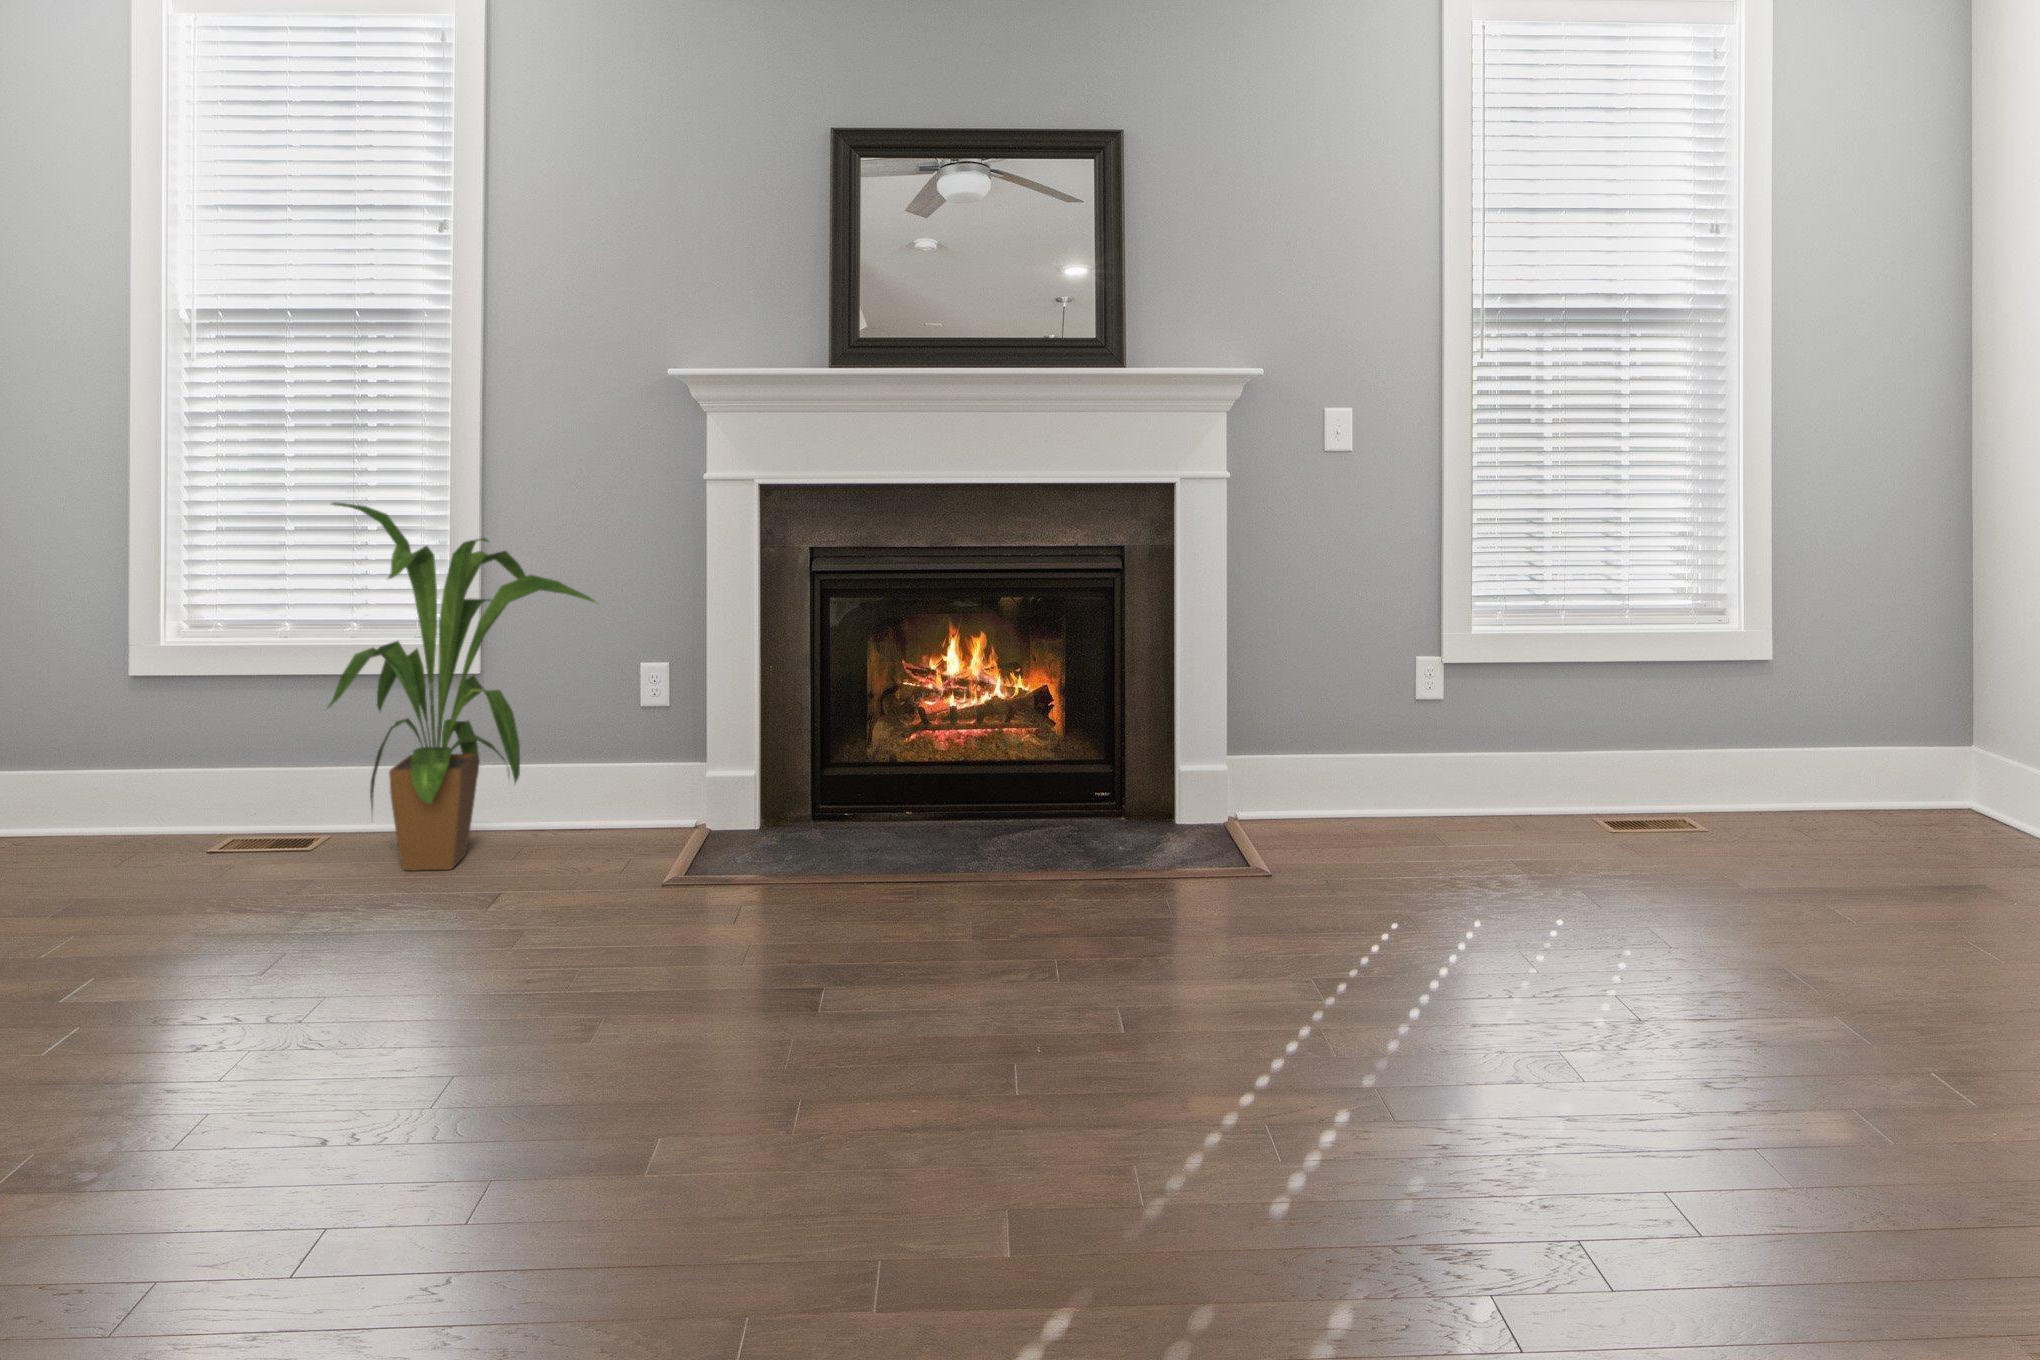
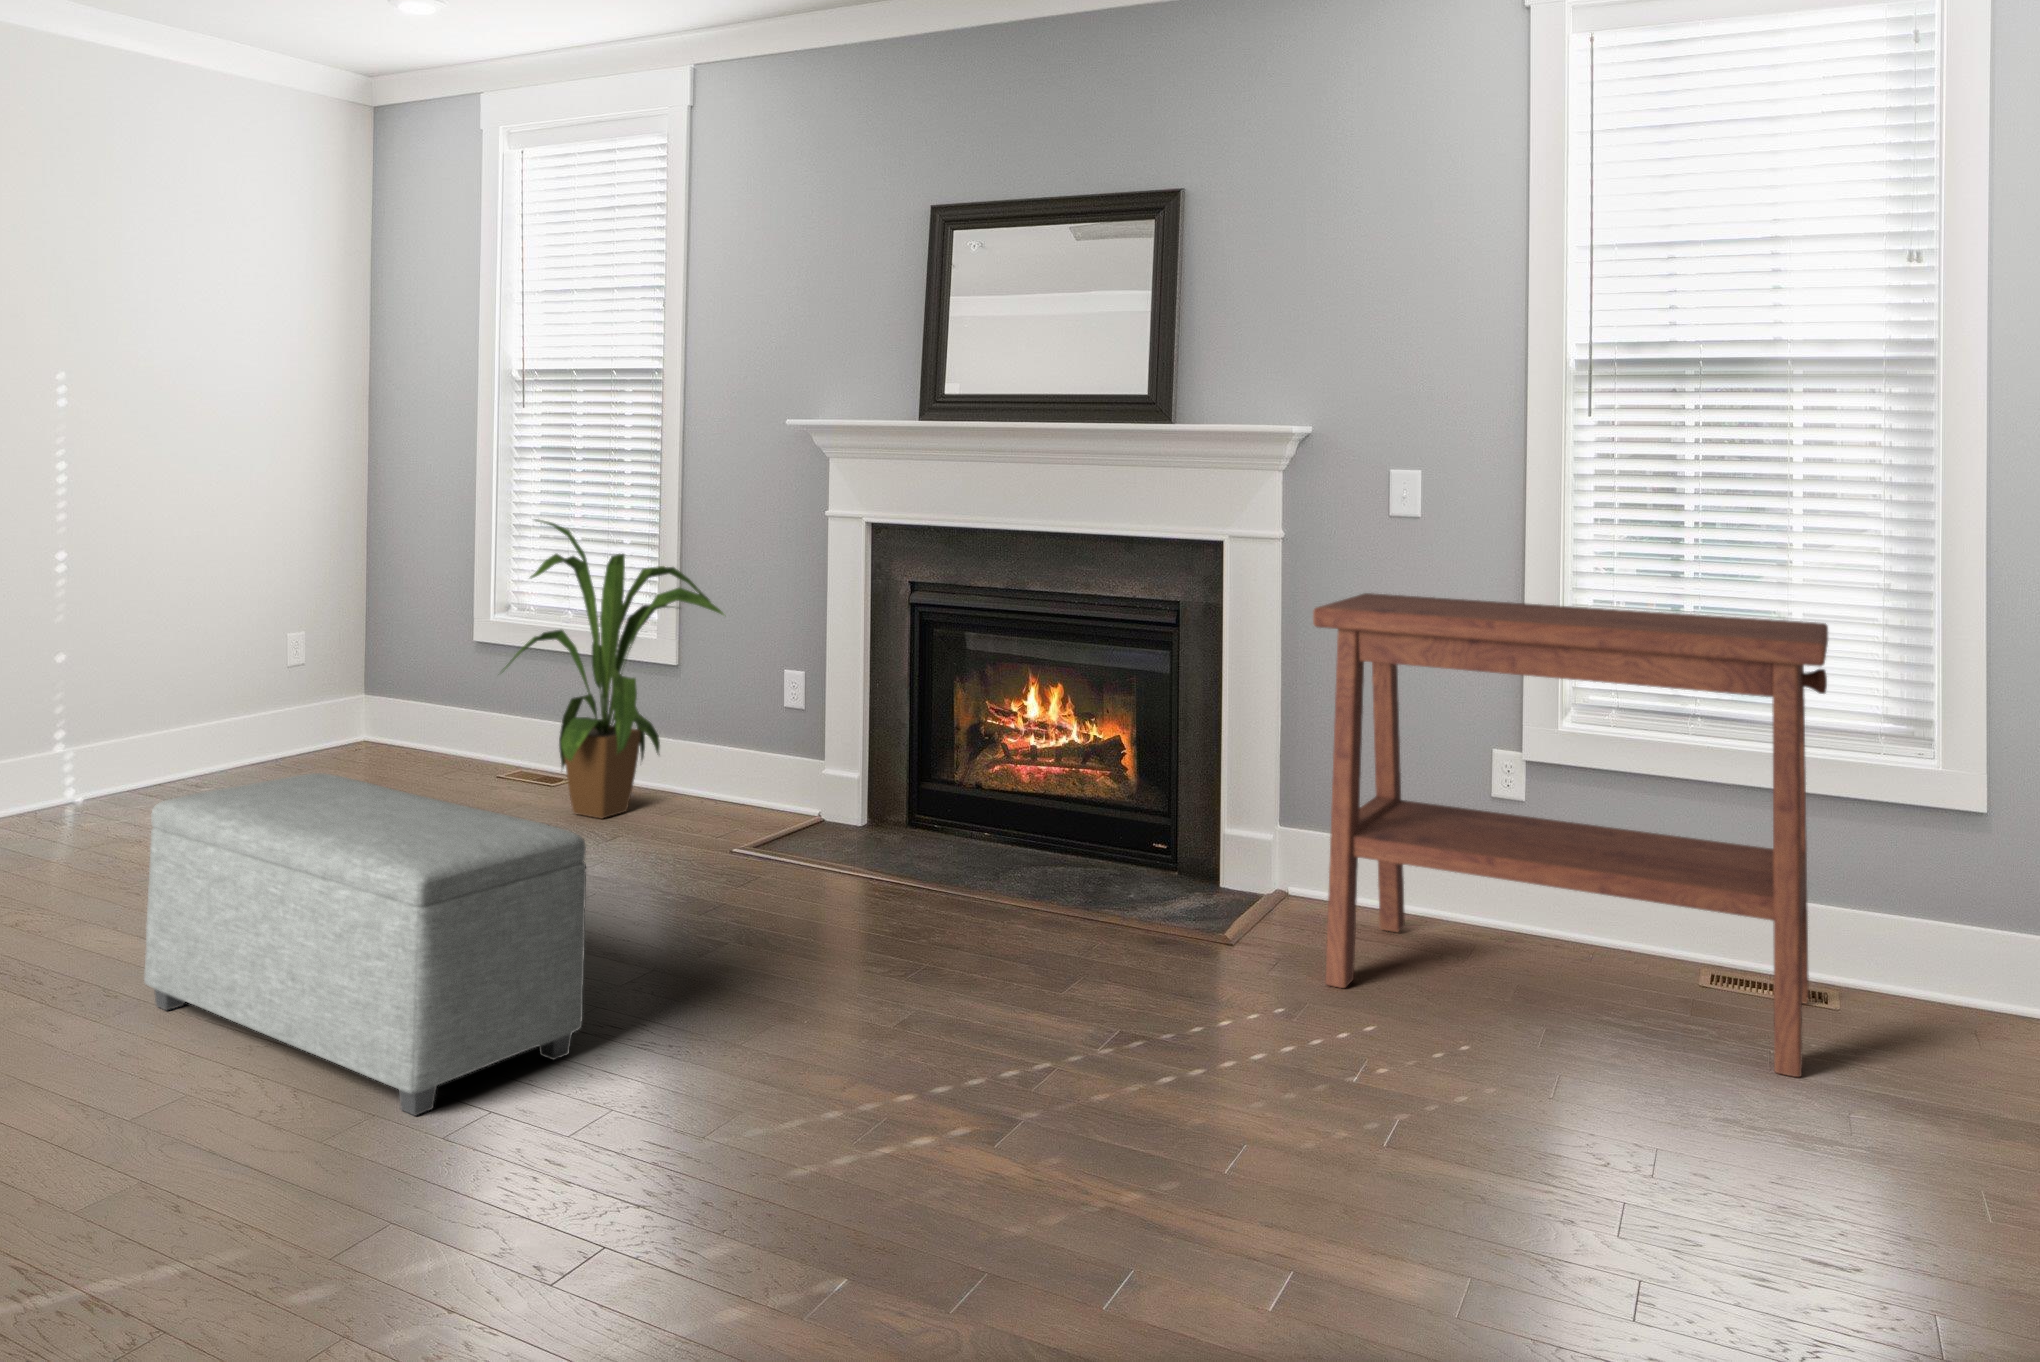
side table: none [1326,520,1763,878] -> present [1313,593,1828,1077]
ottoman: none [327,857,961,1224] -> present [144,773,586,1115]

